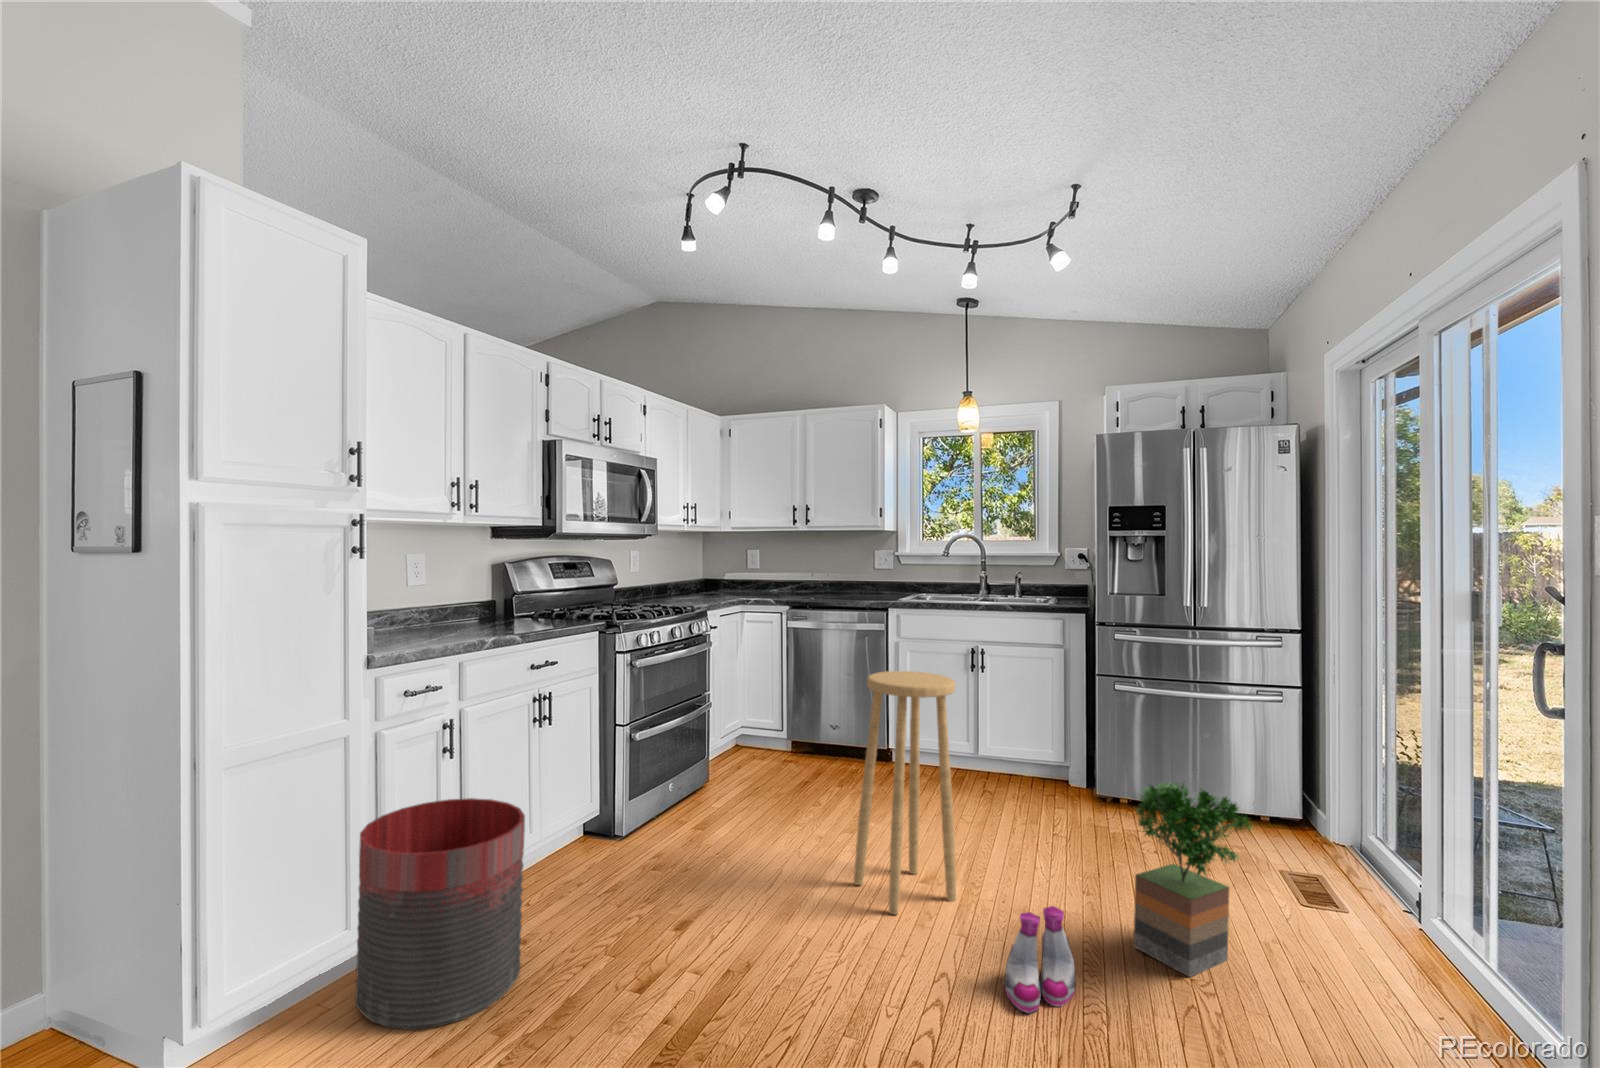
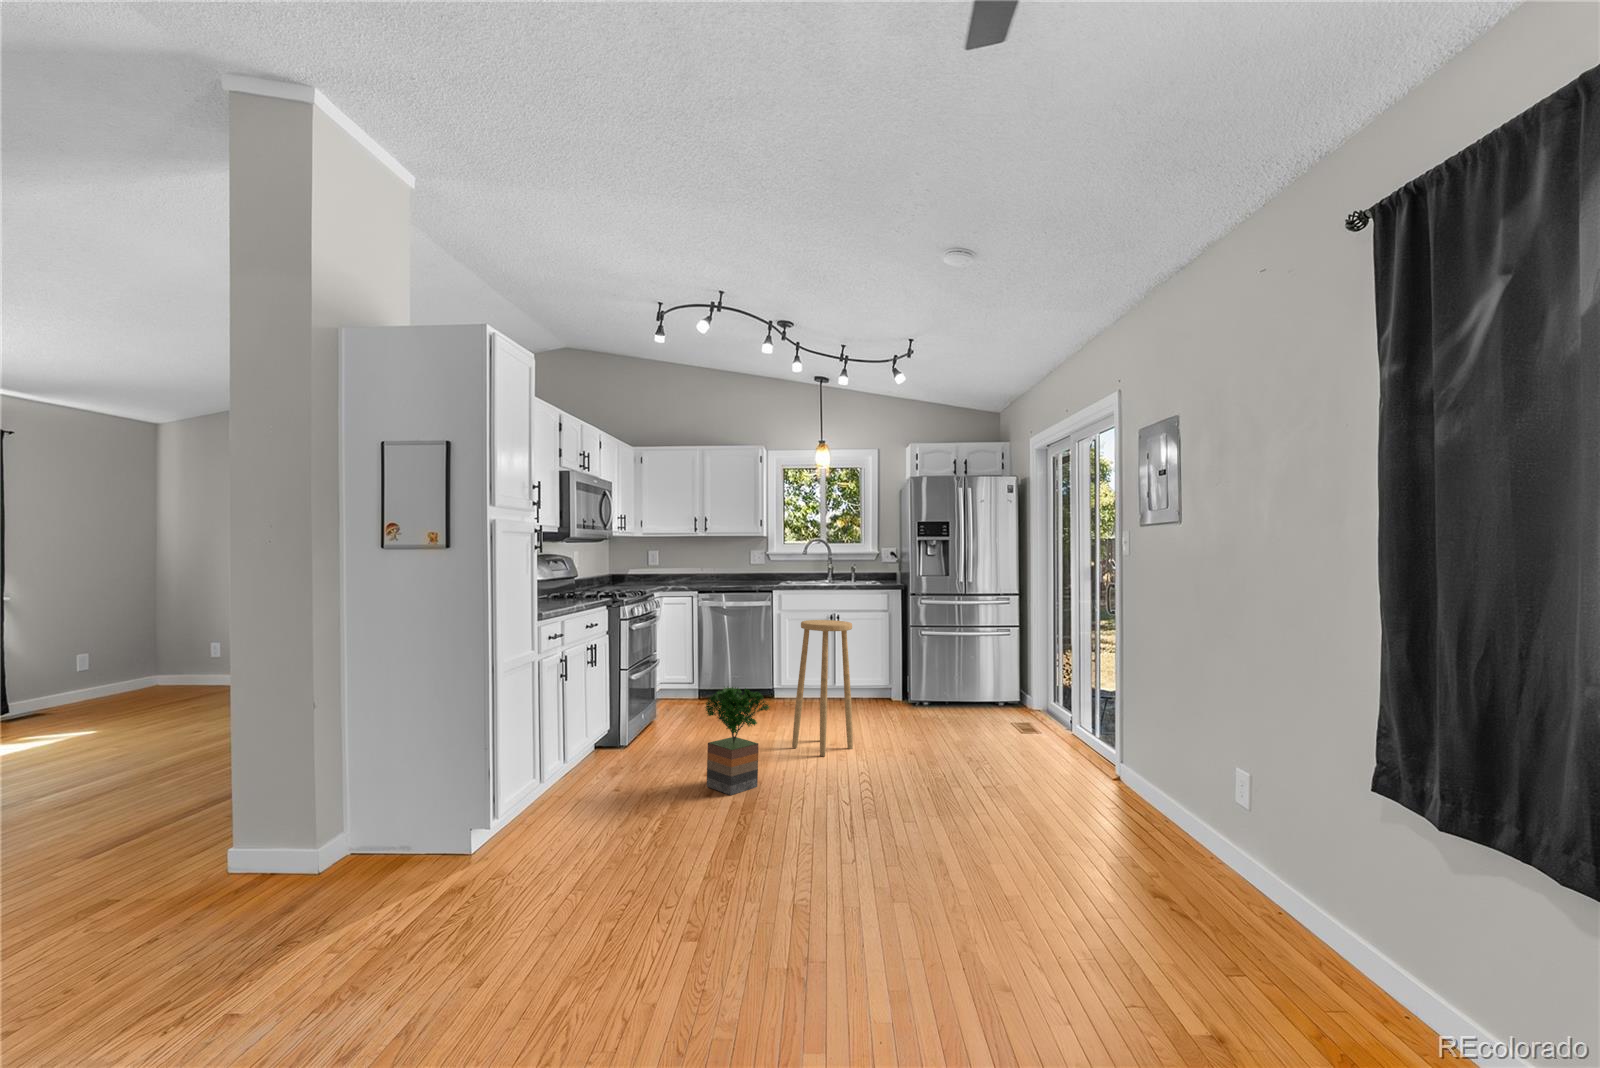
potted tree: present [1134,783,1252,977] -> present [705,687,770,795]
trash can: present [355,798,525,1030] -> none [543,699,638,820]
boots: present [1005,906,1076,1013] -> none [895,729,929,779]

